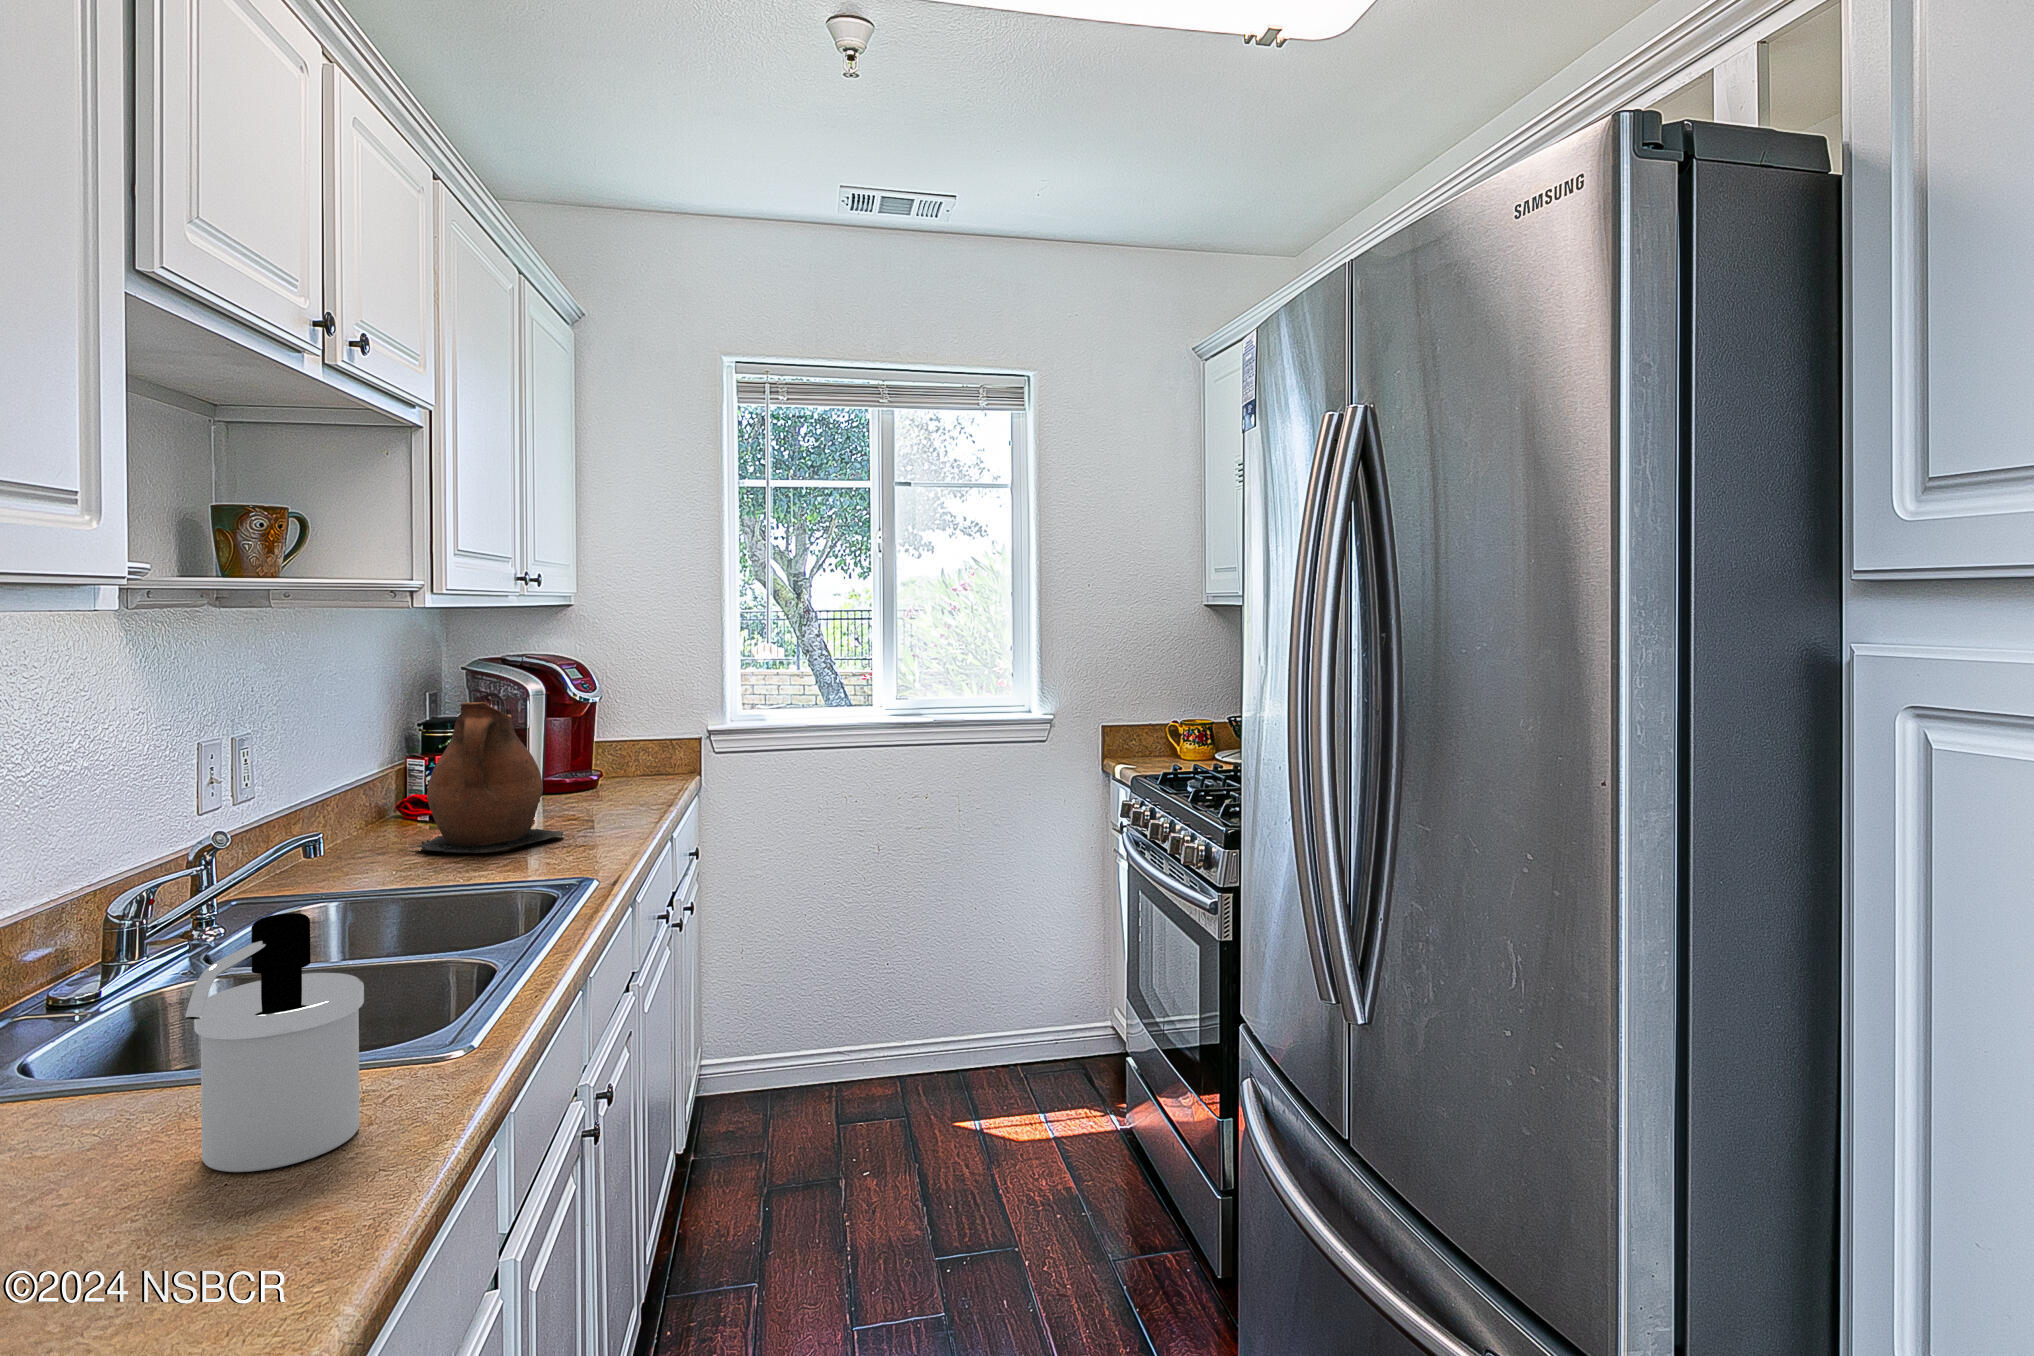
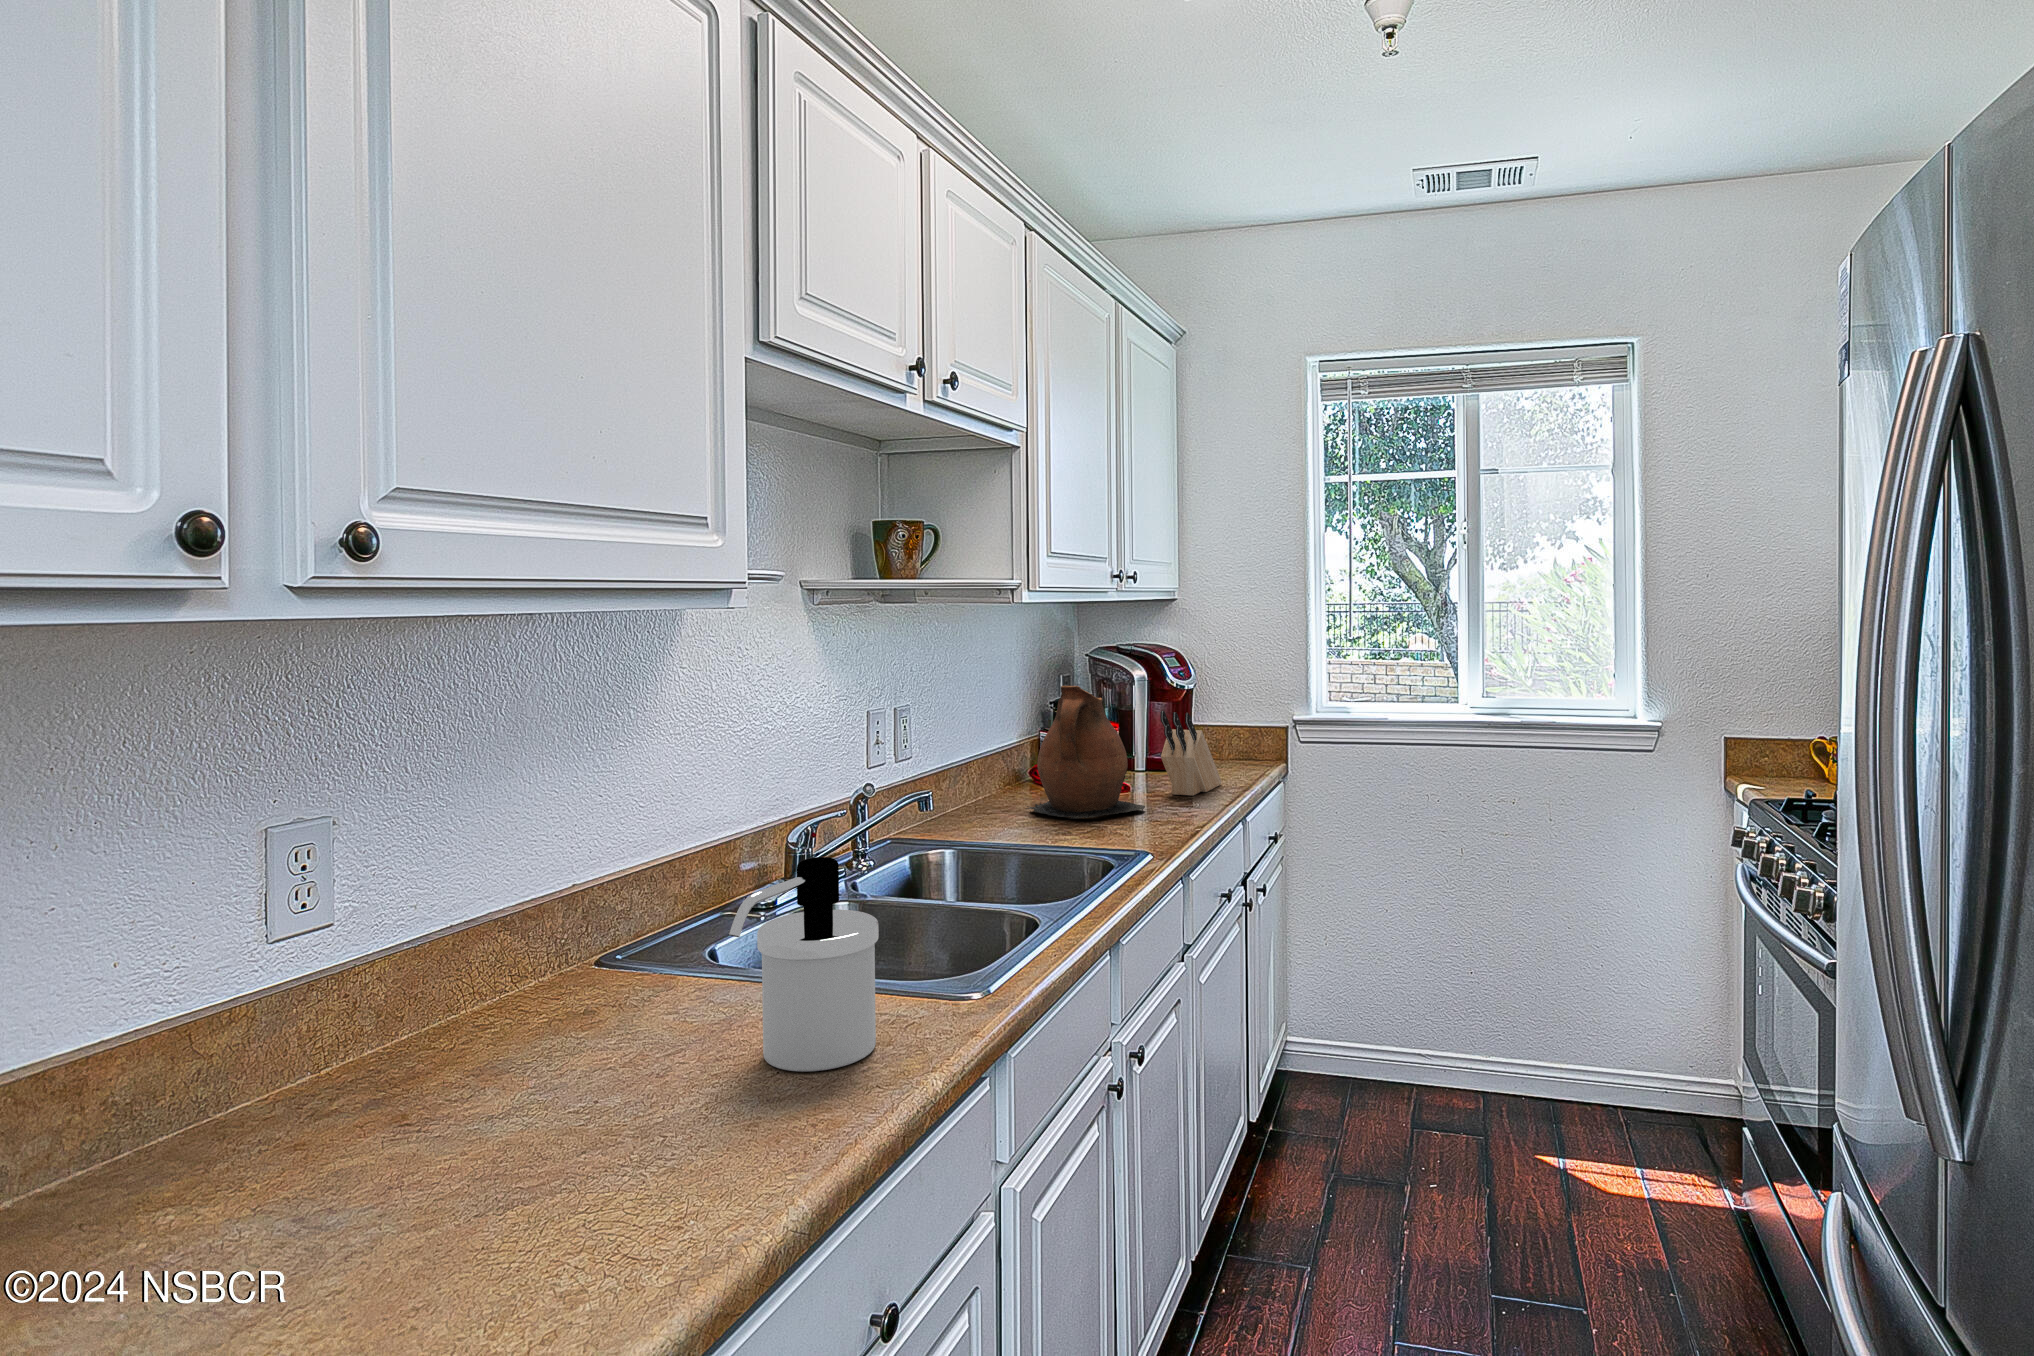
knife block: none [575,726,640,817] -> present [1160,711,1221,796]

